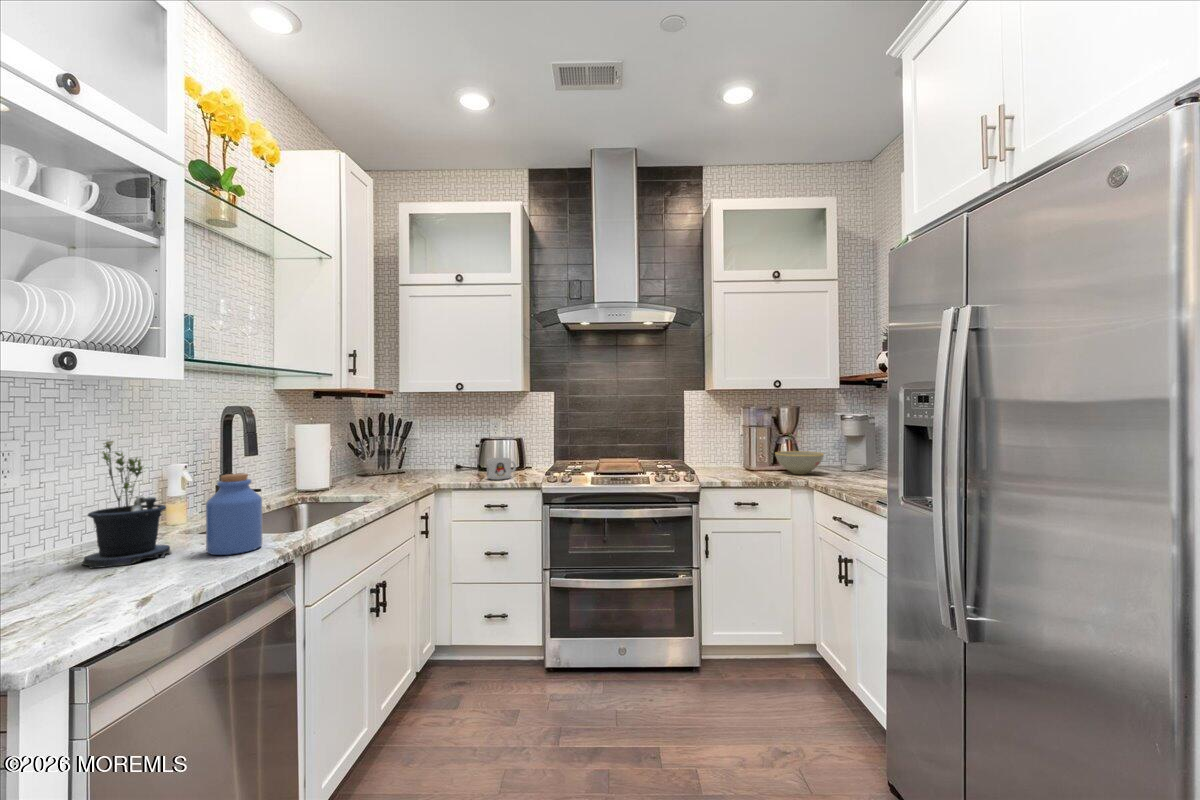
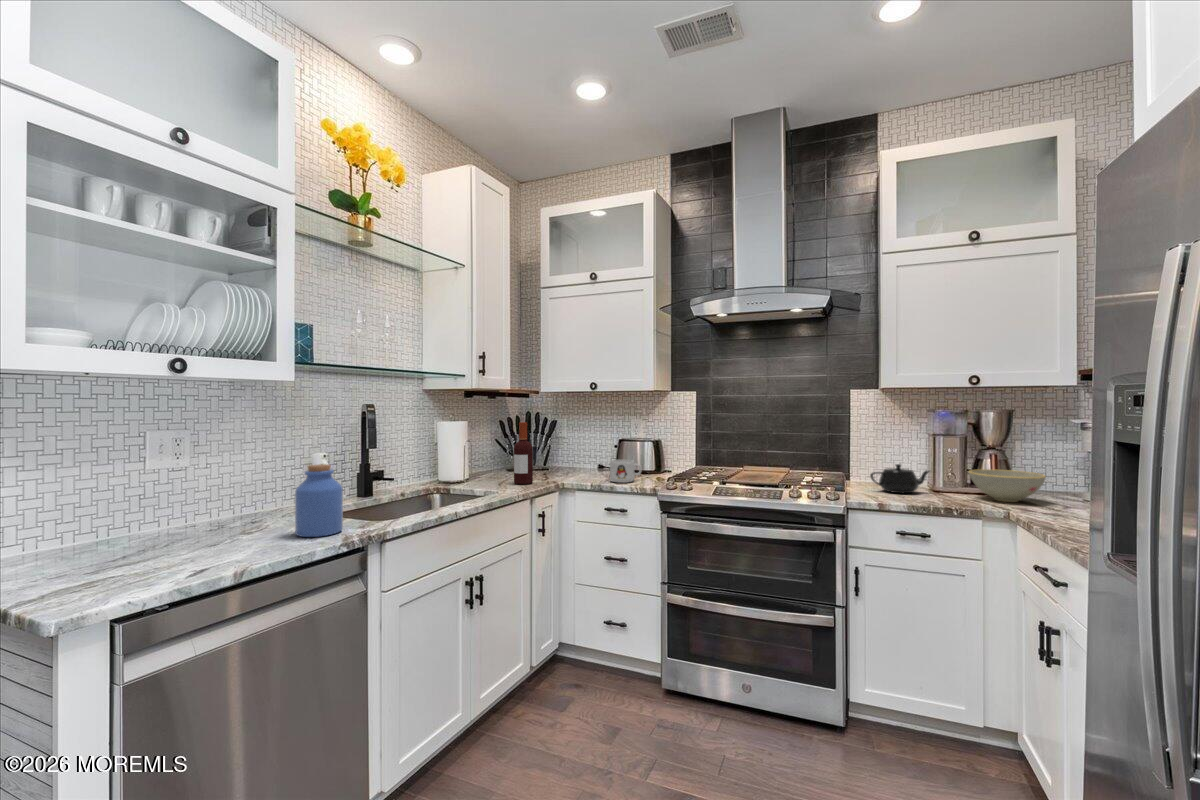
bottle: none [387,424,409,488] -> present [514,422,533,484]
potted plant: present [82,441,171,568] -> none [212,432,283,538]
teapot: none [707,450,749,473] -> present [870,464,929,493]

